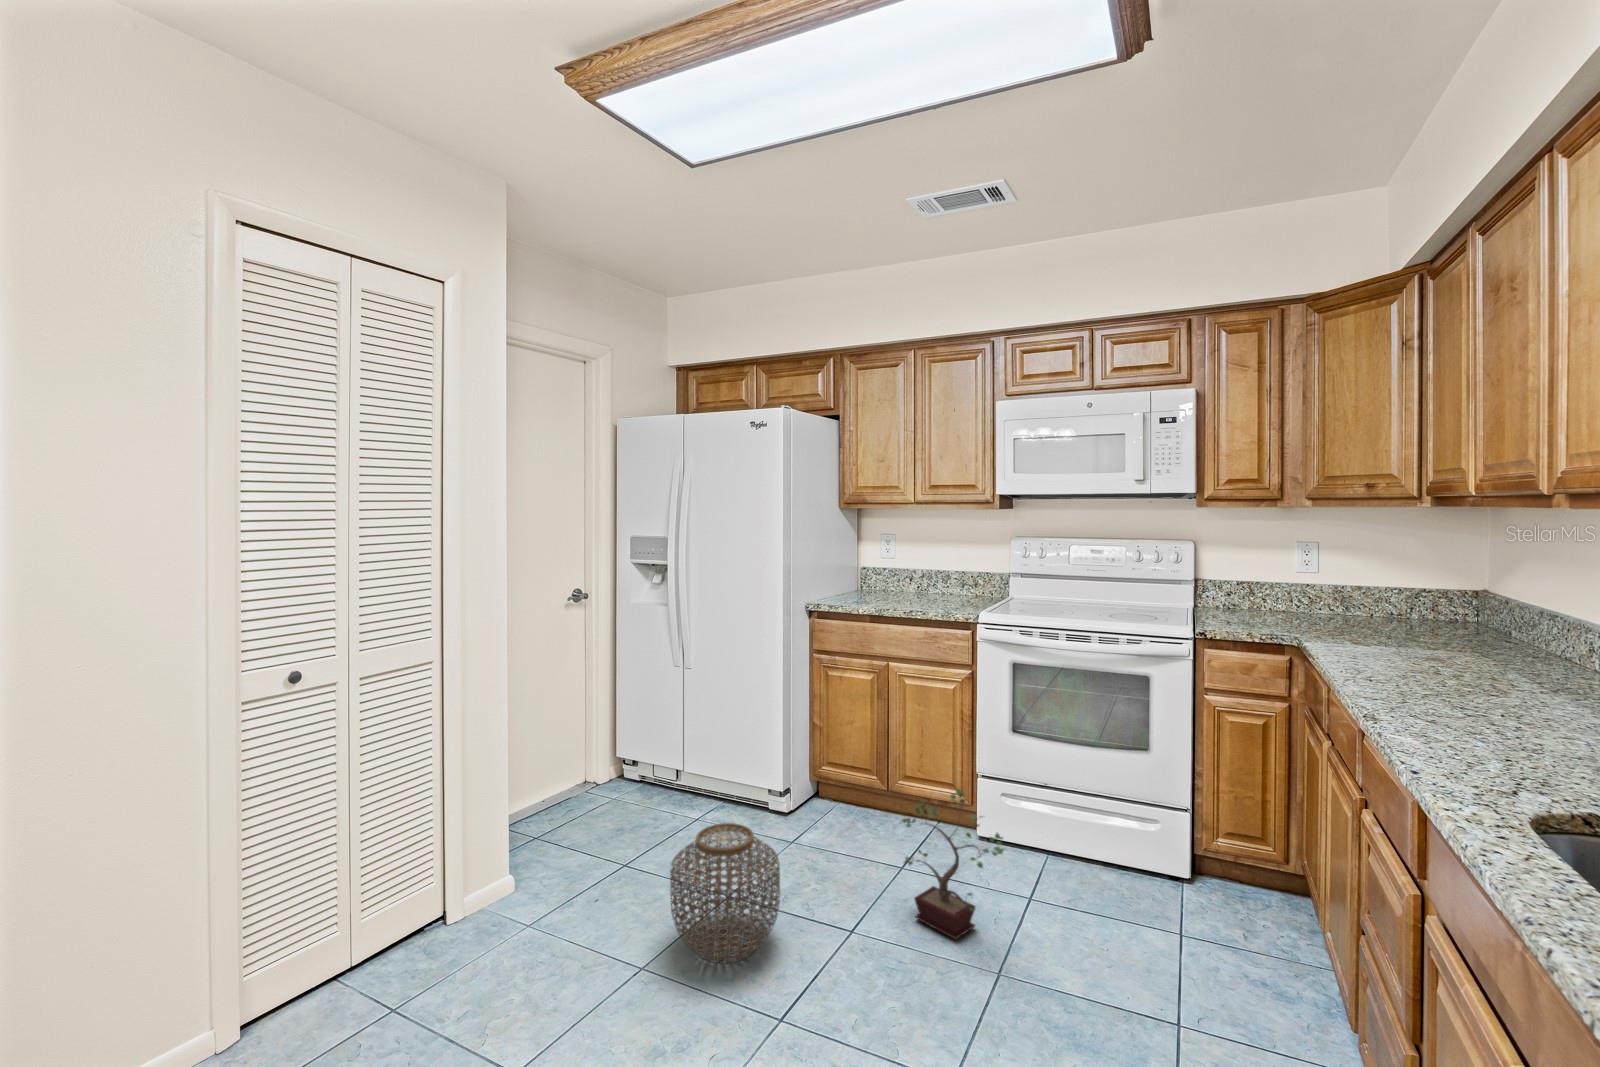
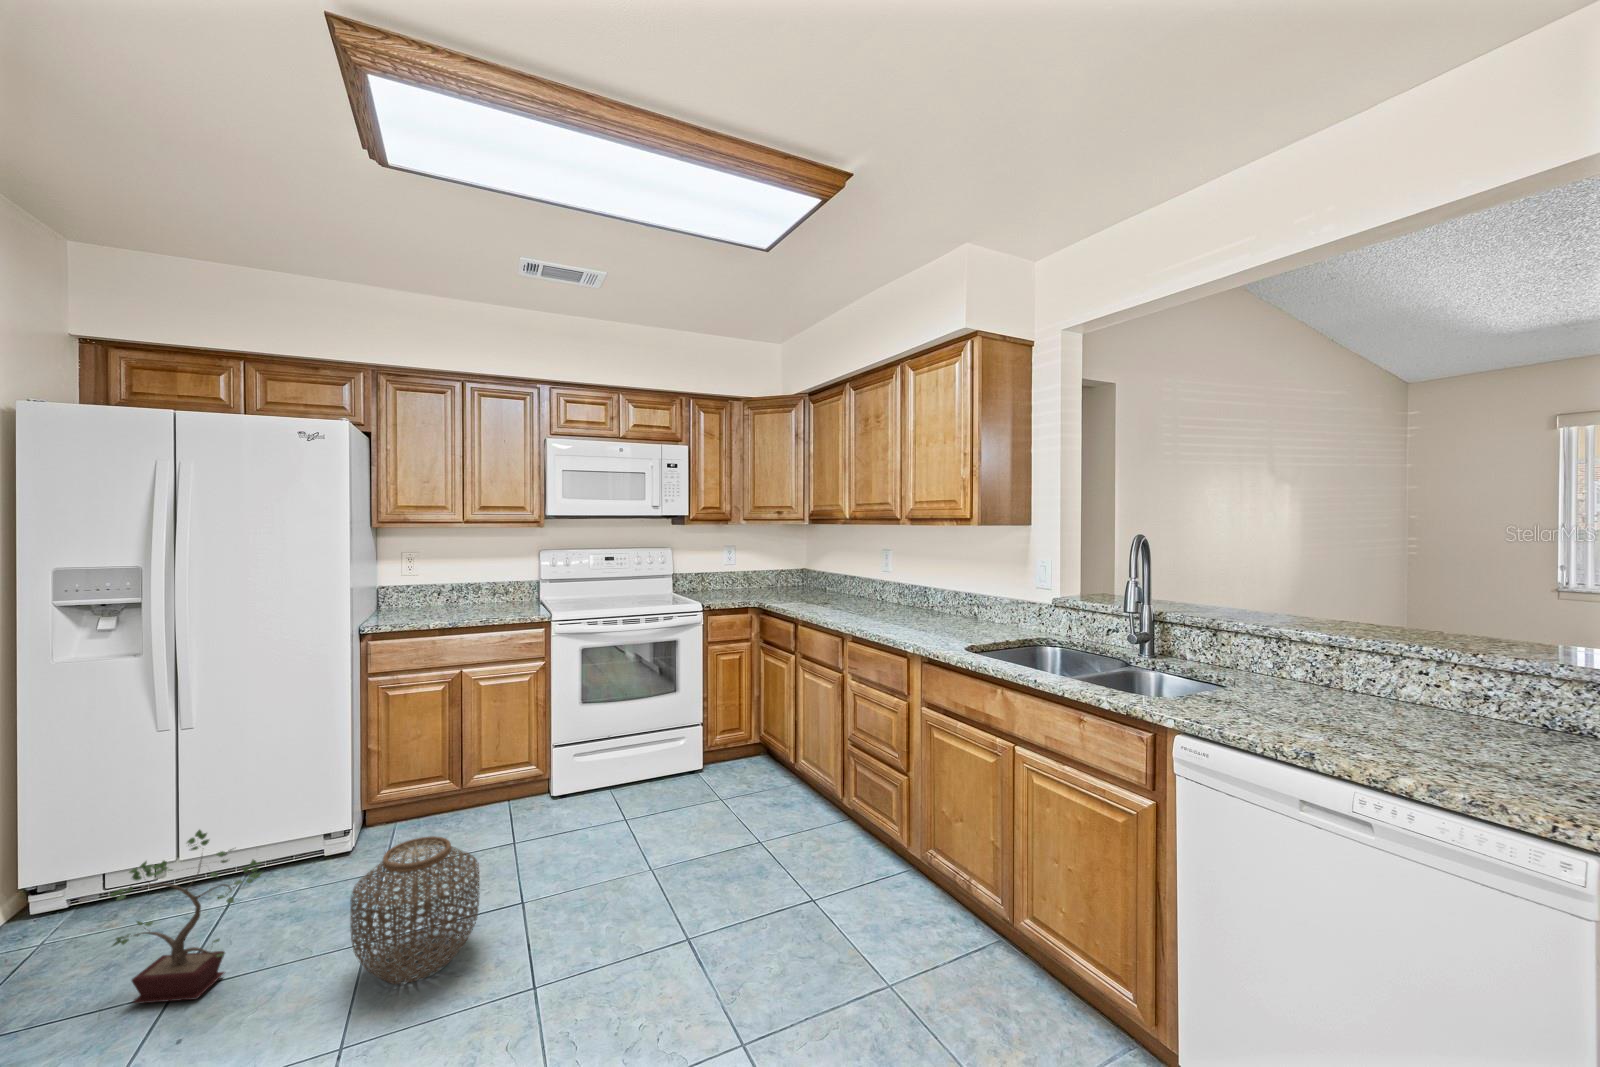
potted plant: present [902,789,1004,939] -> present [110,830,262,1003]

